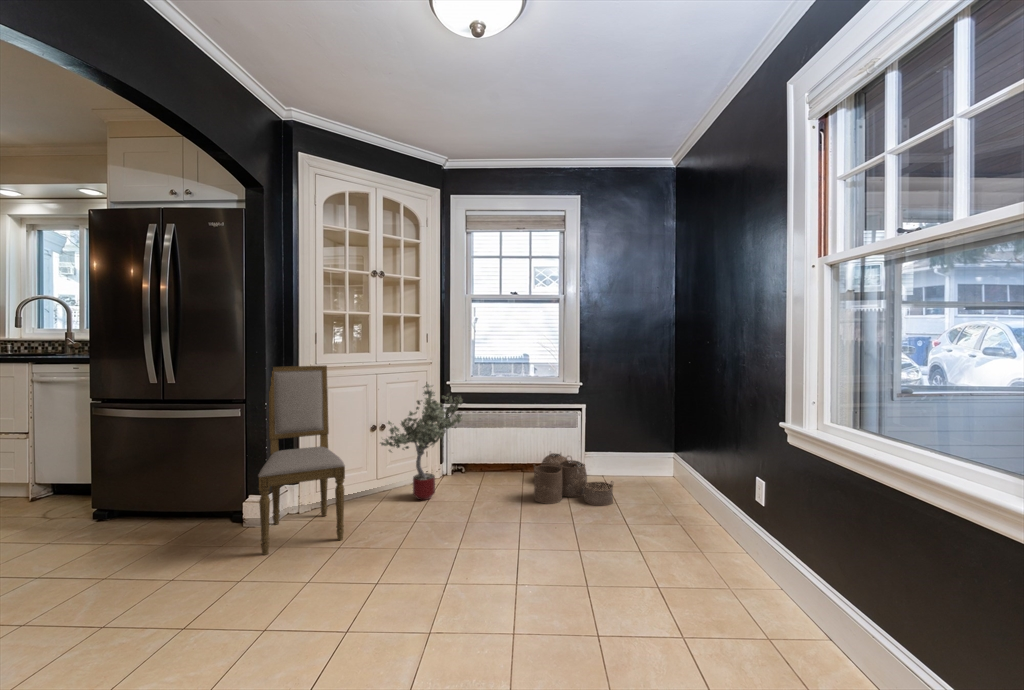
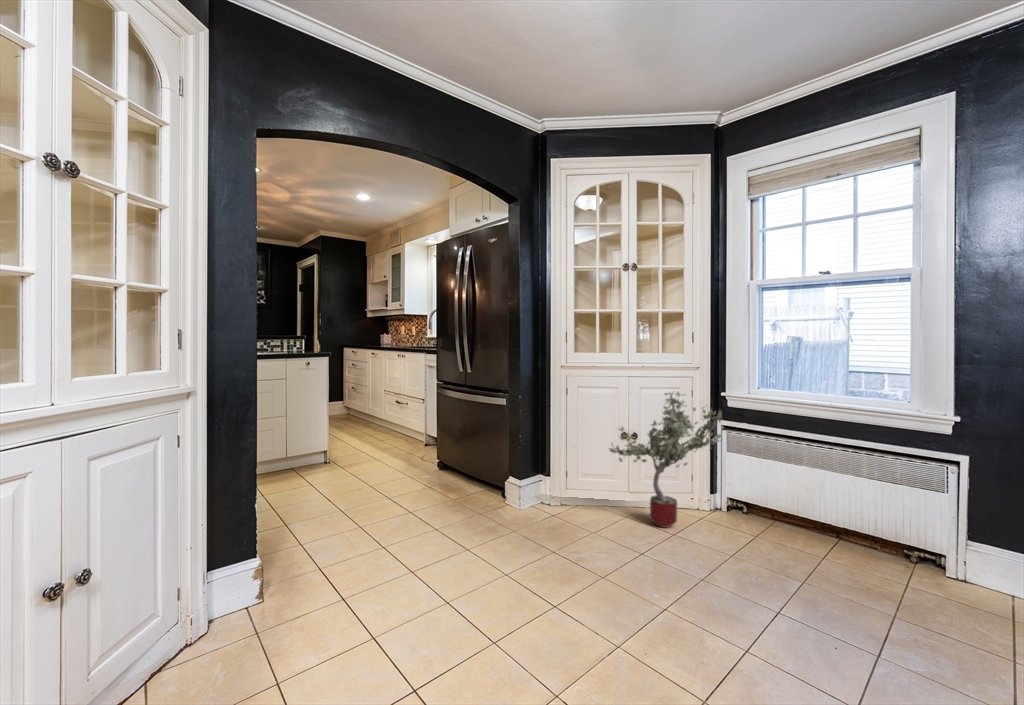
dining chair: present [258,365,345,555] -> none [480,362,567,534]
woven basket: present [533,453,613,505] -> none [812,517,989,649]

